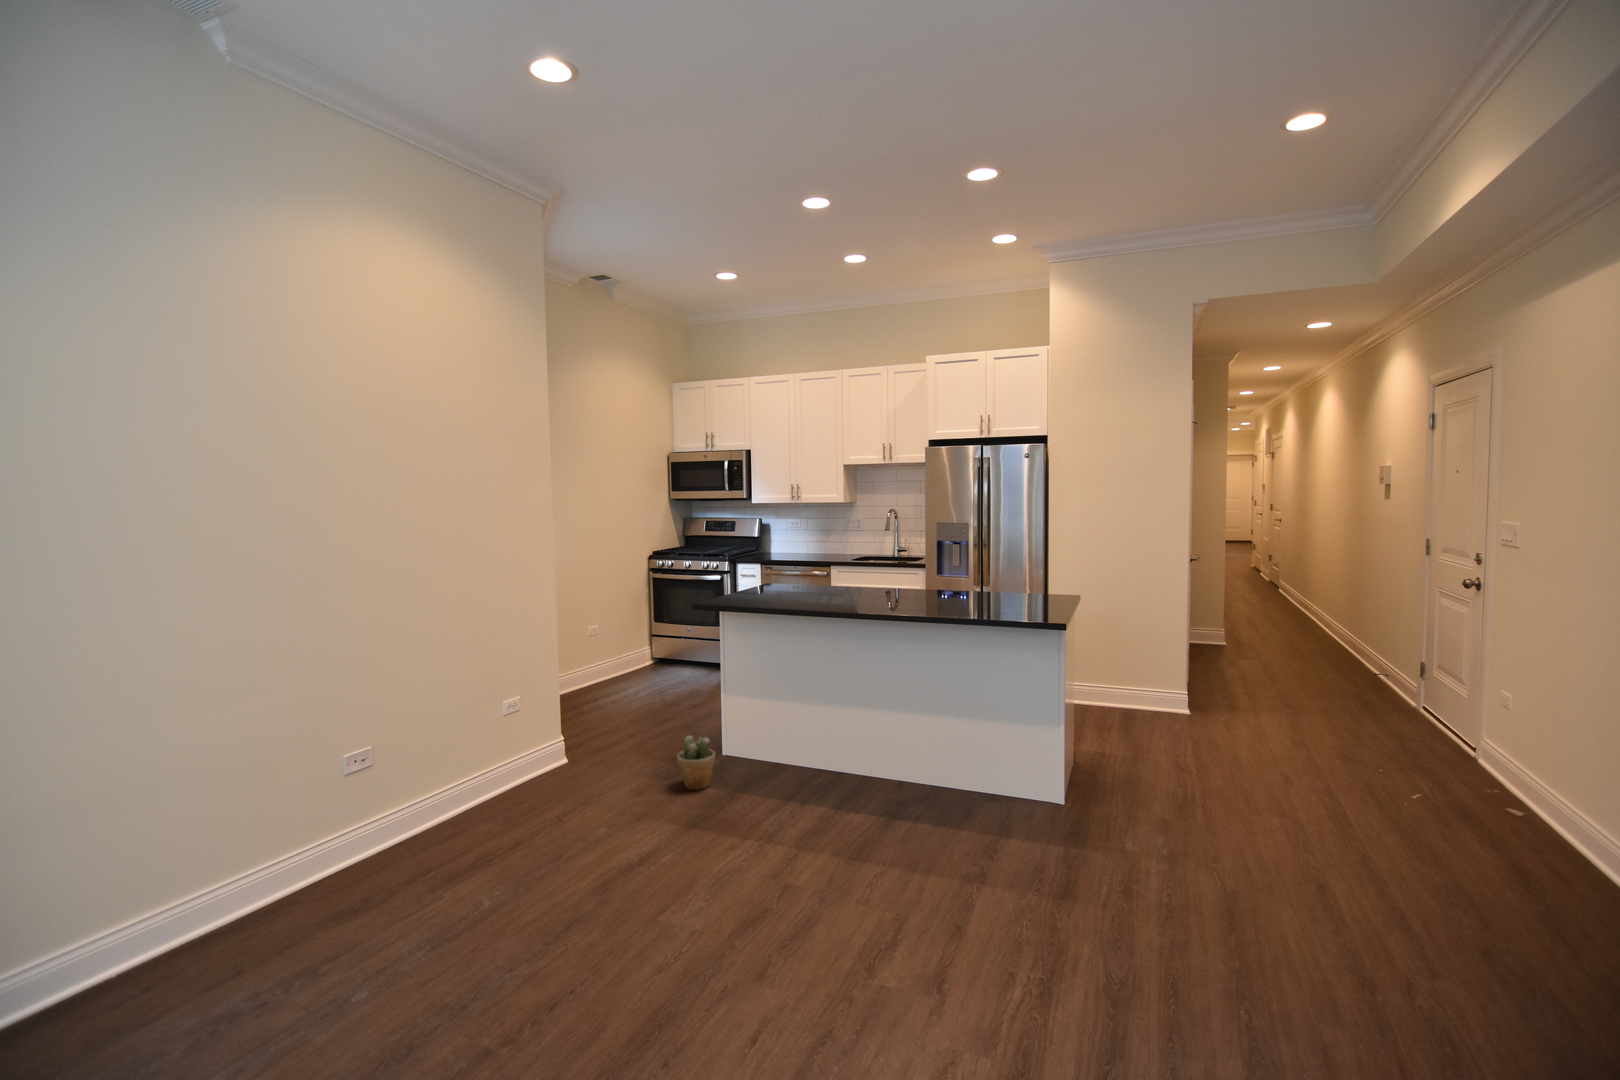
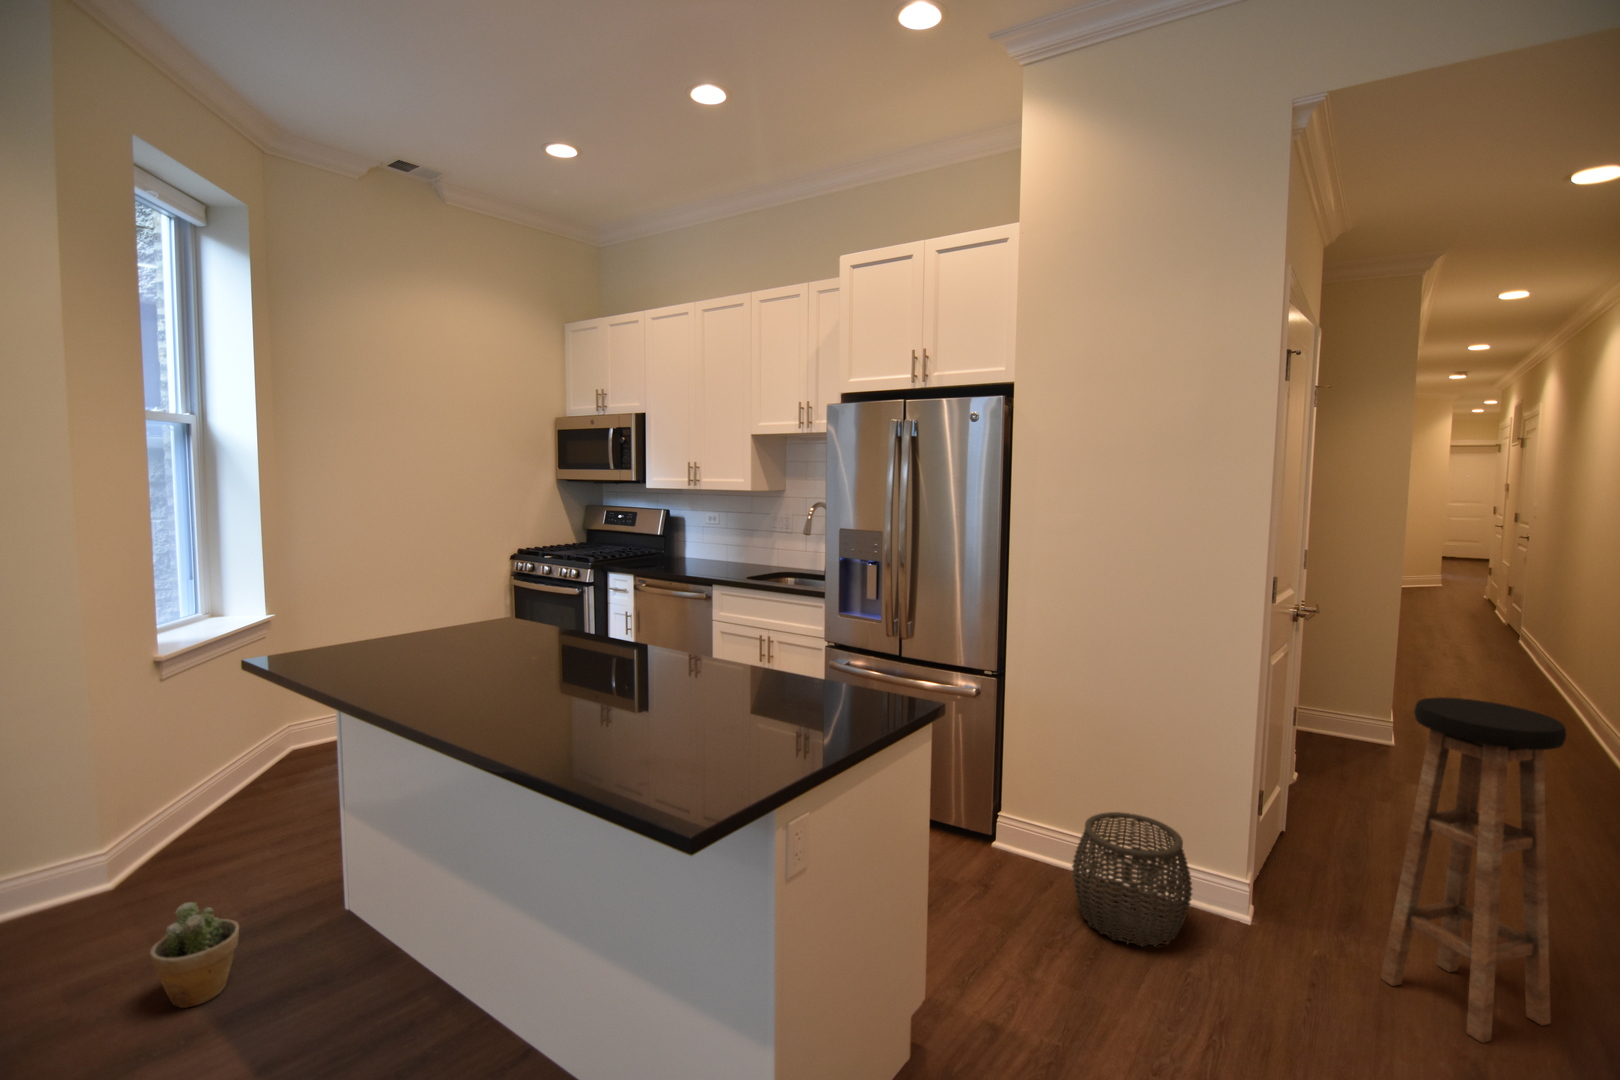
bar stool: none [1251,587,1321,736] -> present [1381,697,1566,1043]
woven basket: none [1101,665,1164,726] -> present [1072,812,1192,947]

